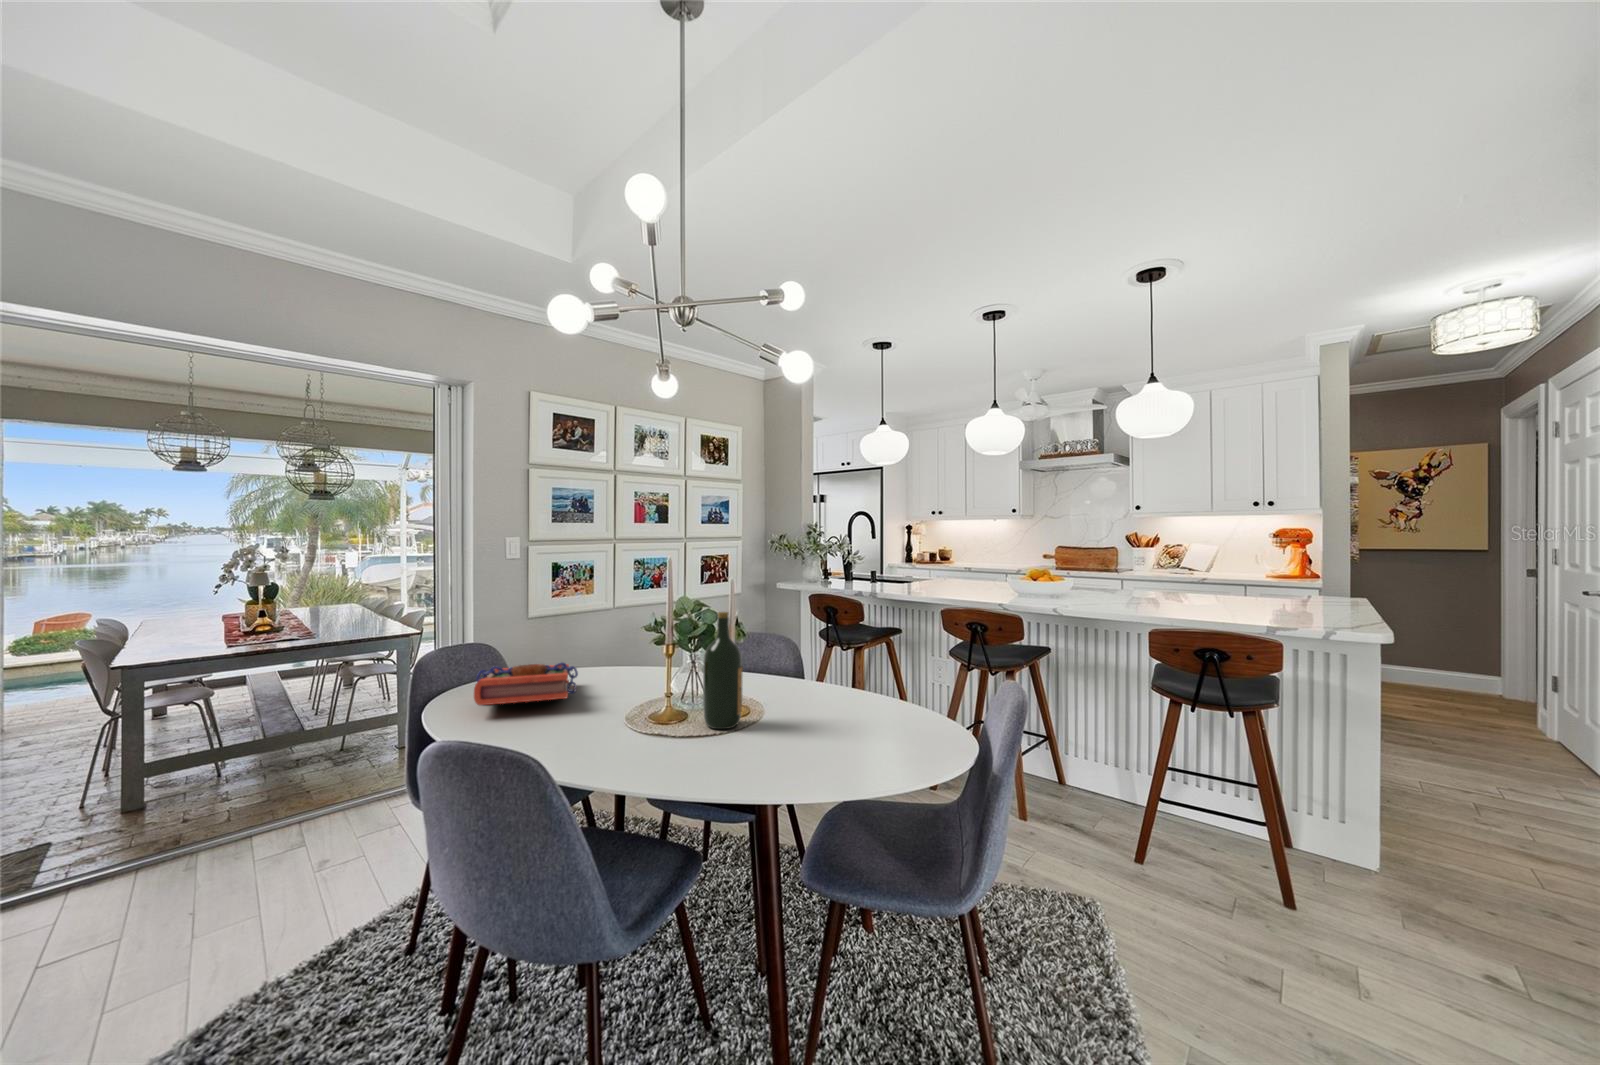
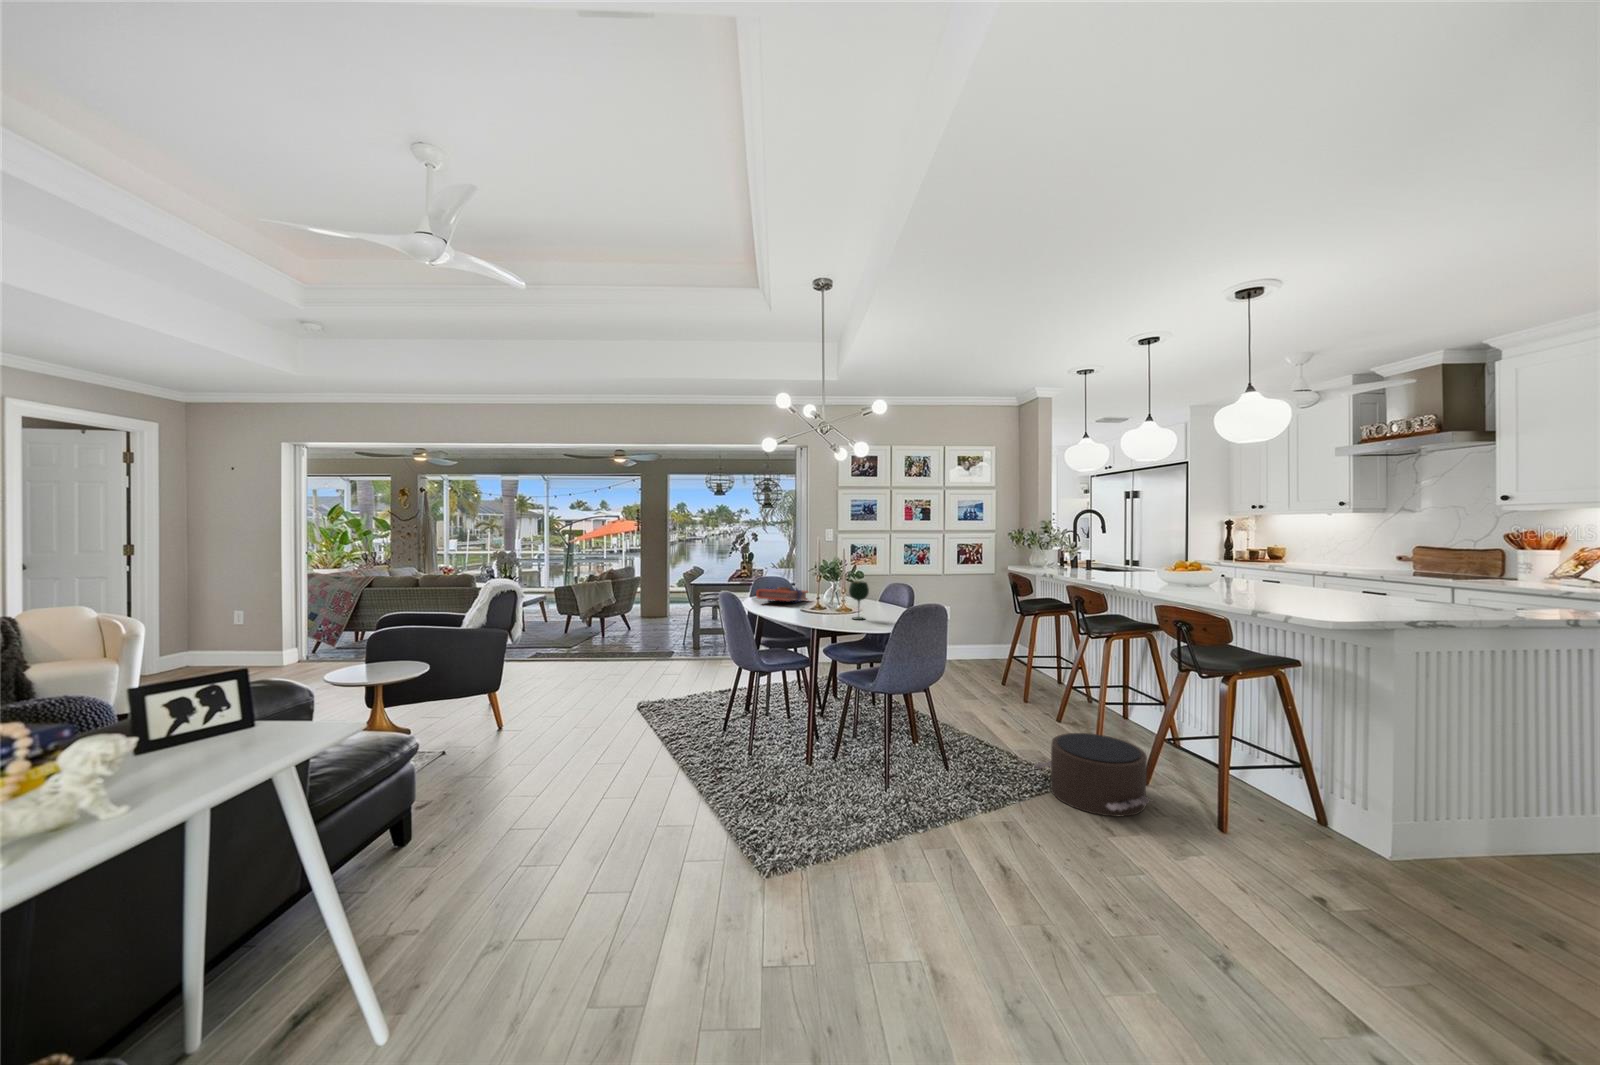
wine bottle: present [703,612,743,729] -> none [819,567,836,618]
wine glass: none [766,635,808,719] -> present [849,581,869,620]
pouf: none [1111,822,1319,972] -> present [1034,733,1152,817]

